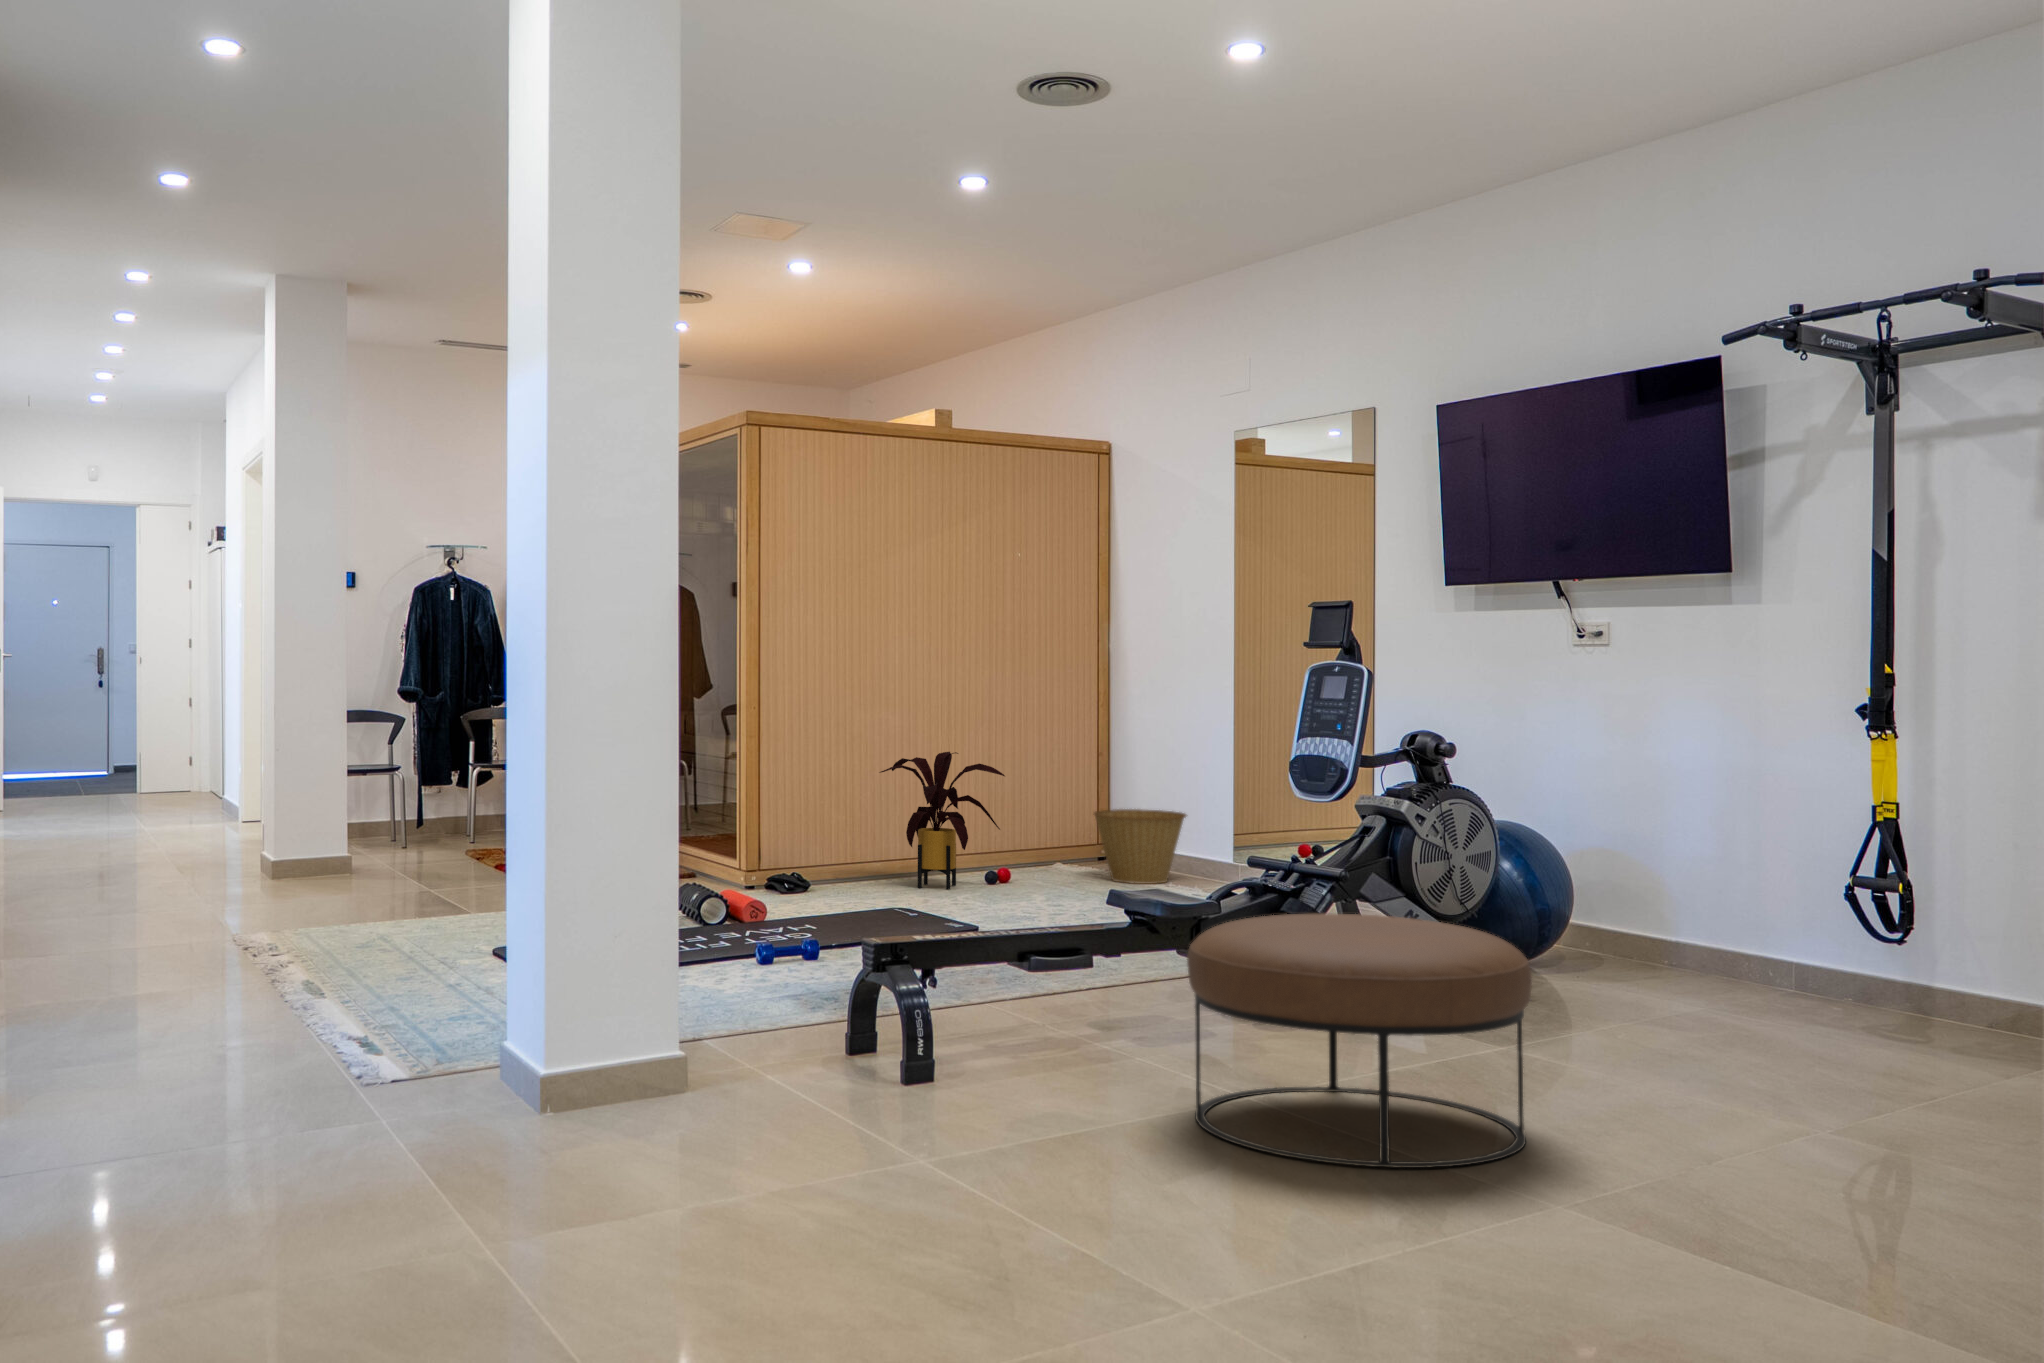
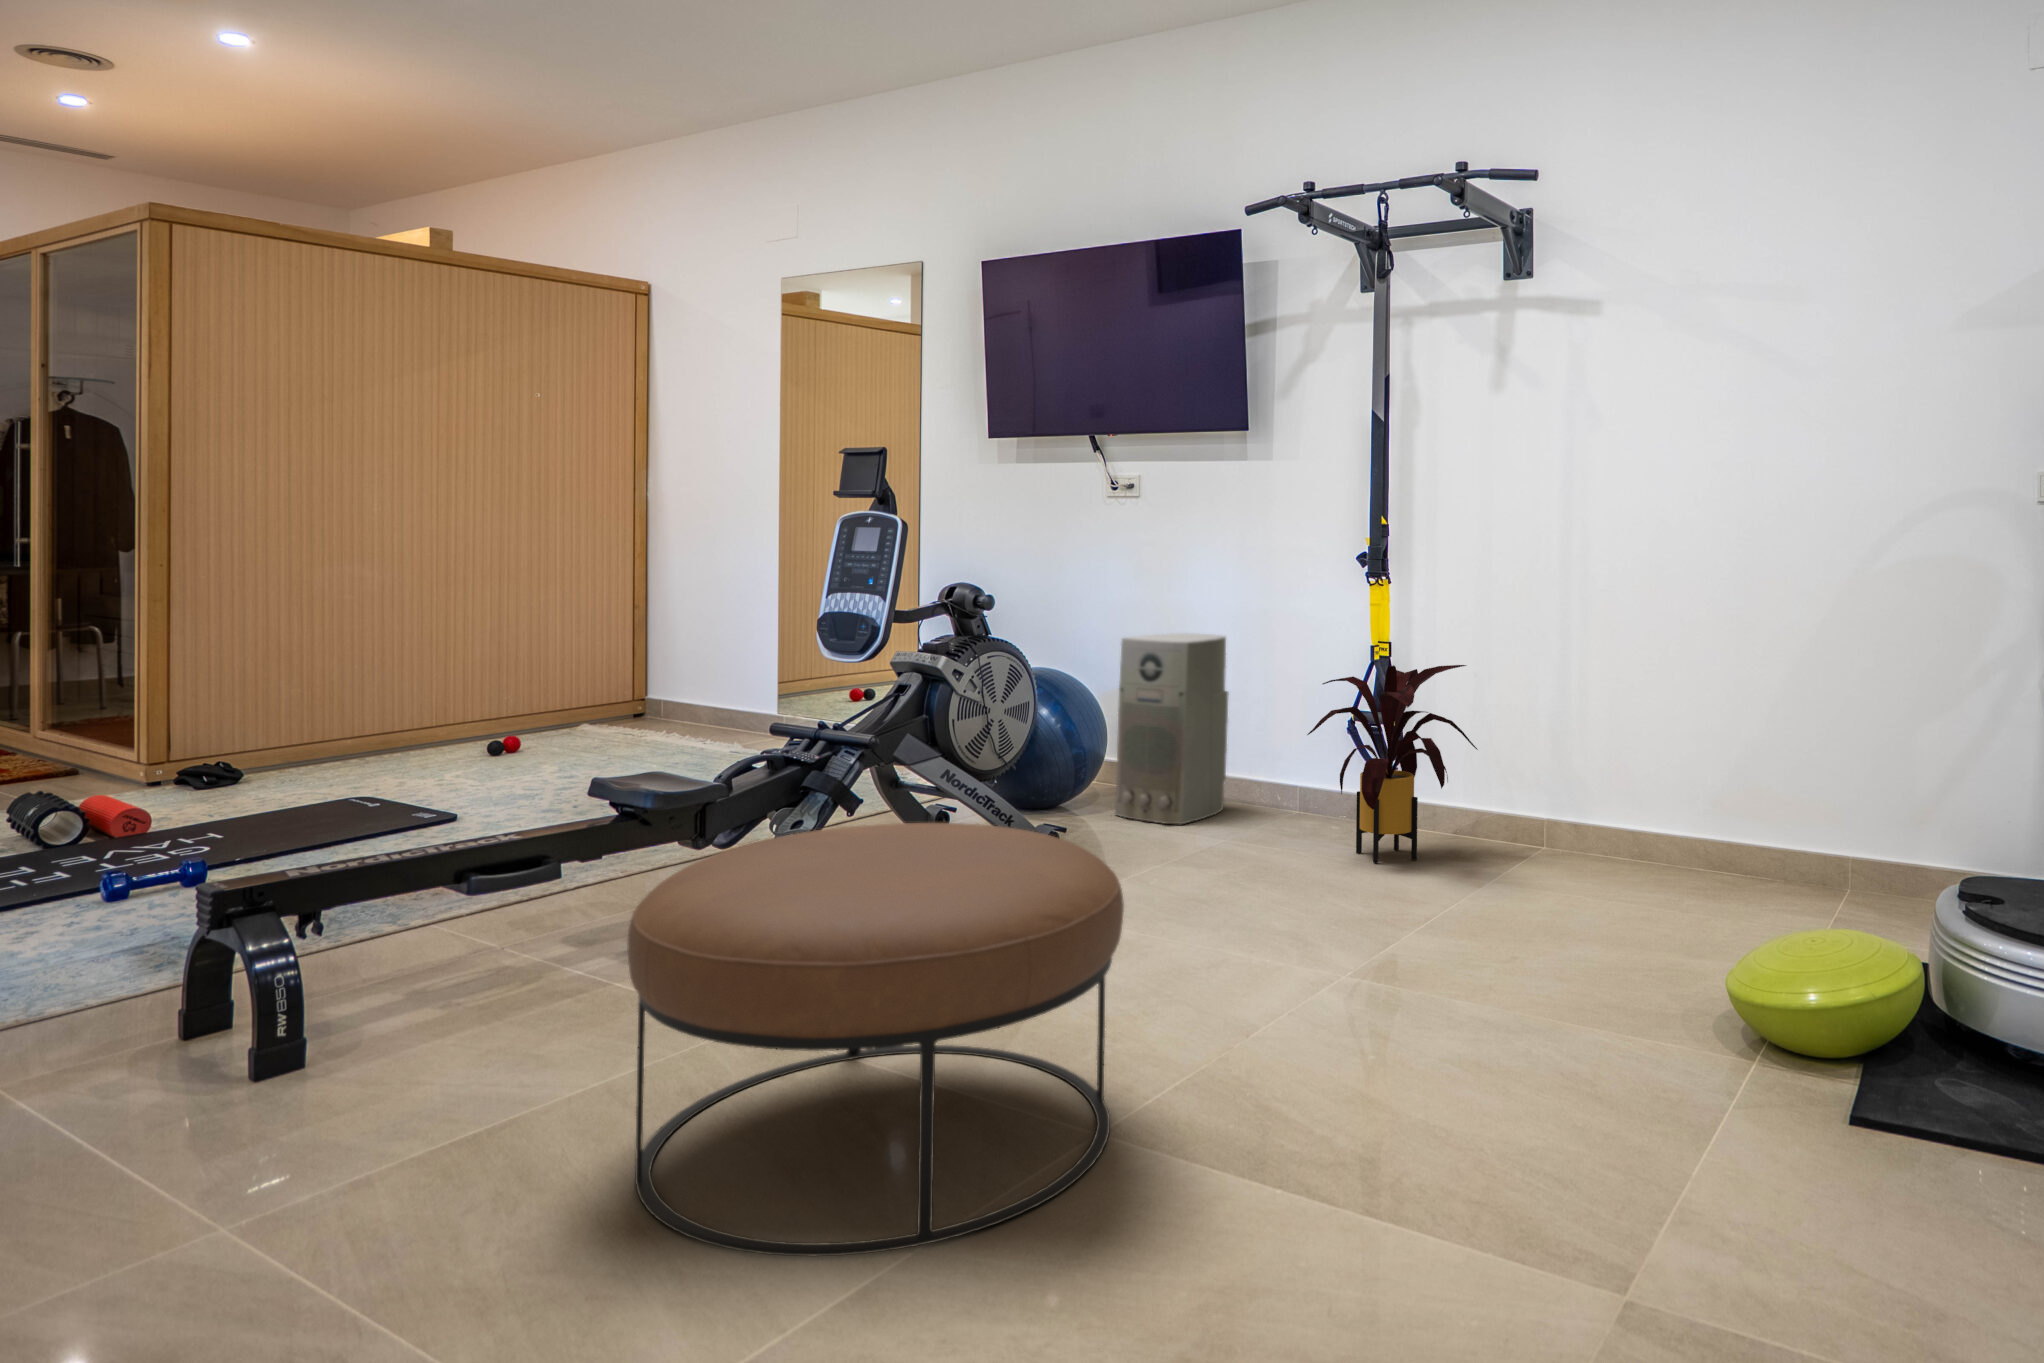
house plant: present [880,752,1005,889] -> present [1307,665,1478,863]
air purifier: none [1591,790,1720,989] -> present [1115,633,1229,824]
basket: present [1094,809,1186,884] -> none [624,666,726,741]

